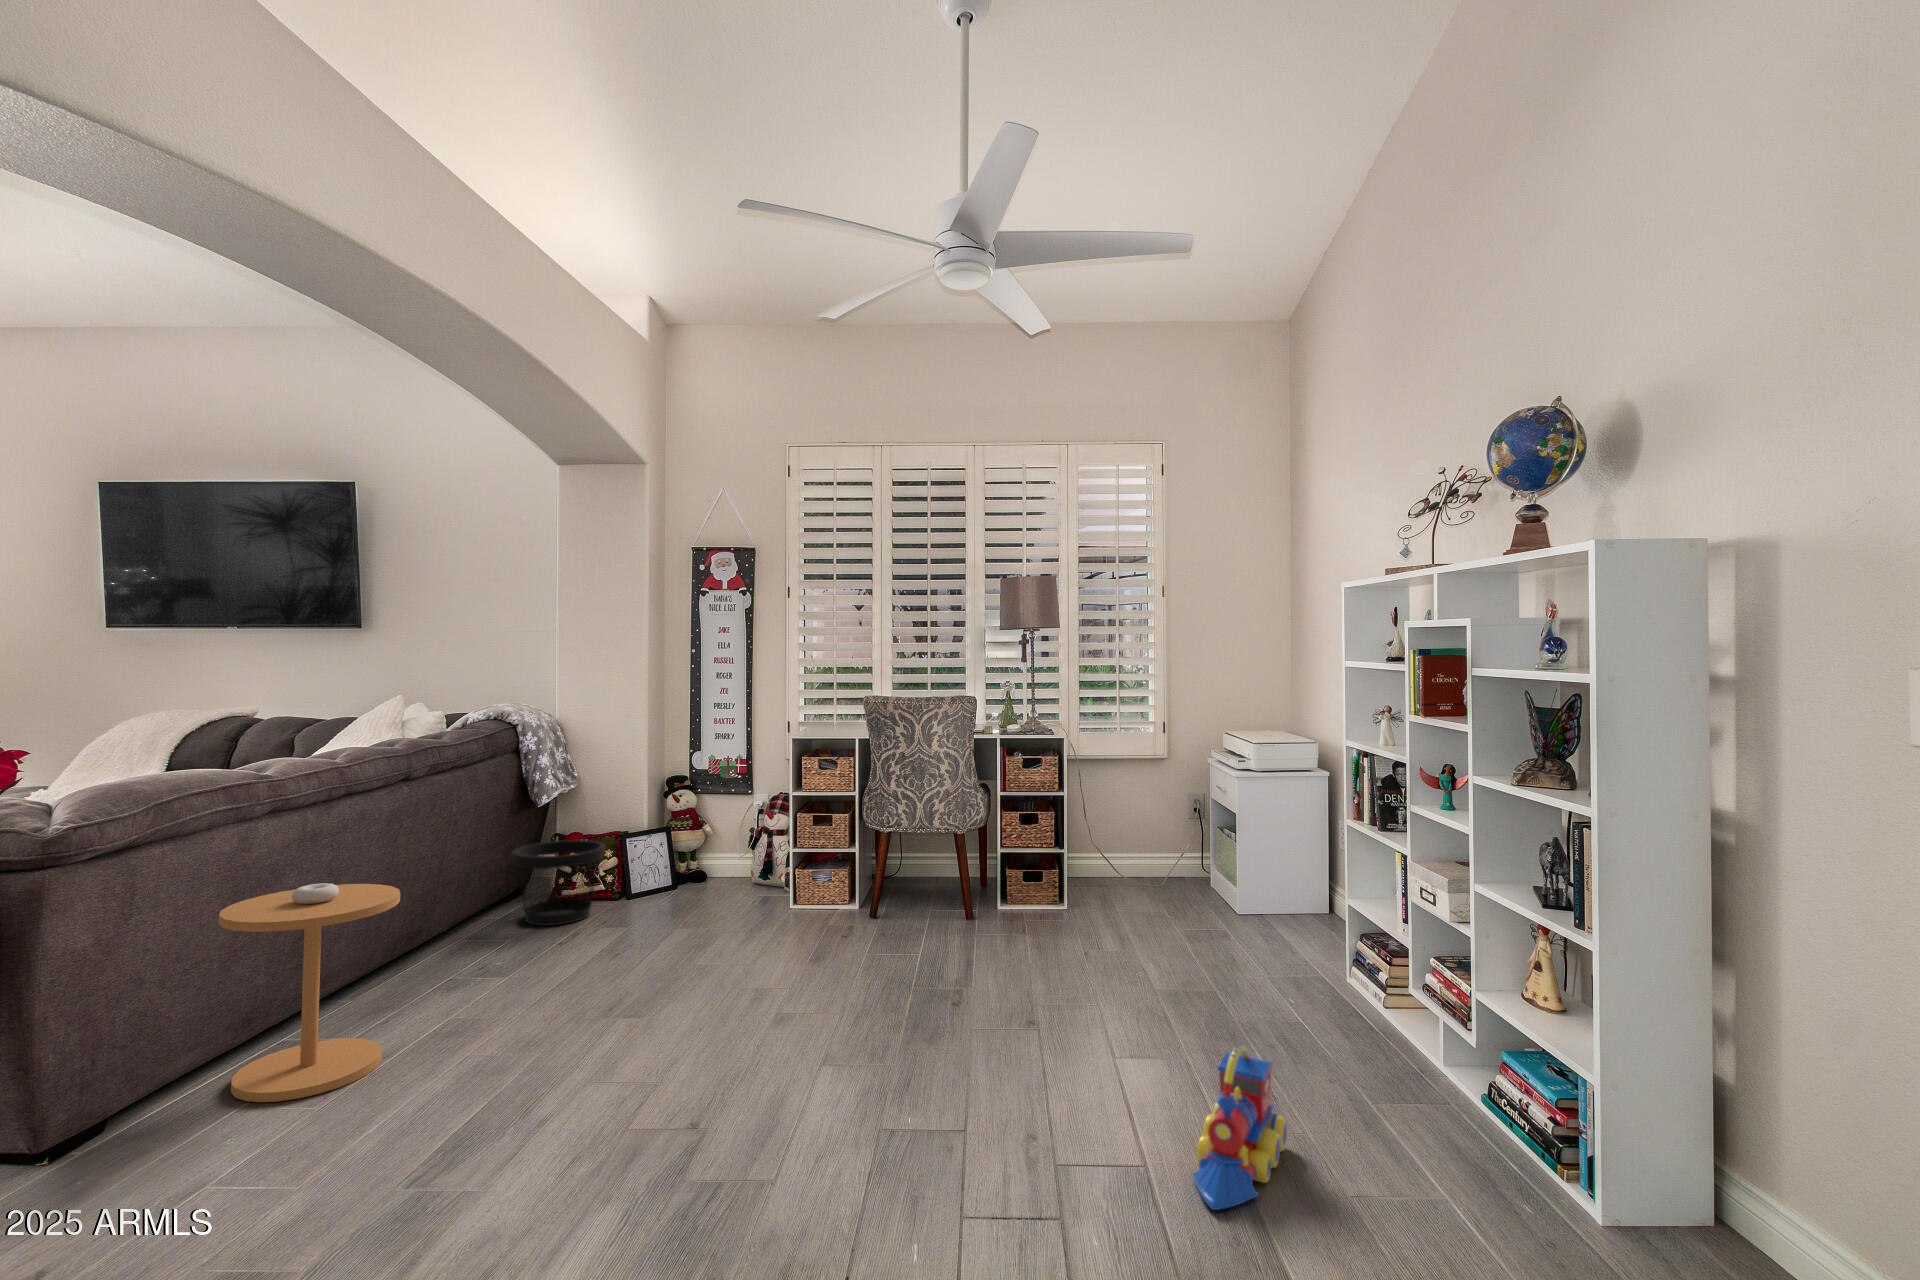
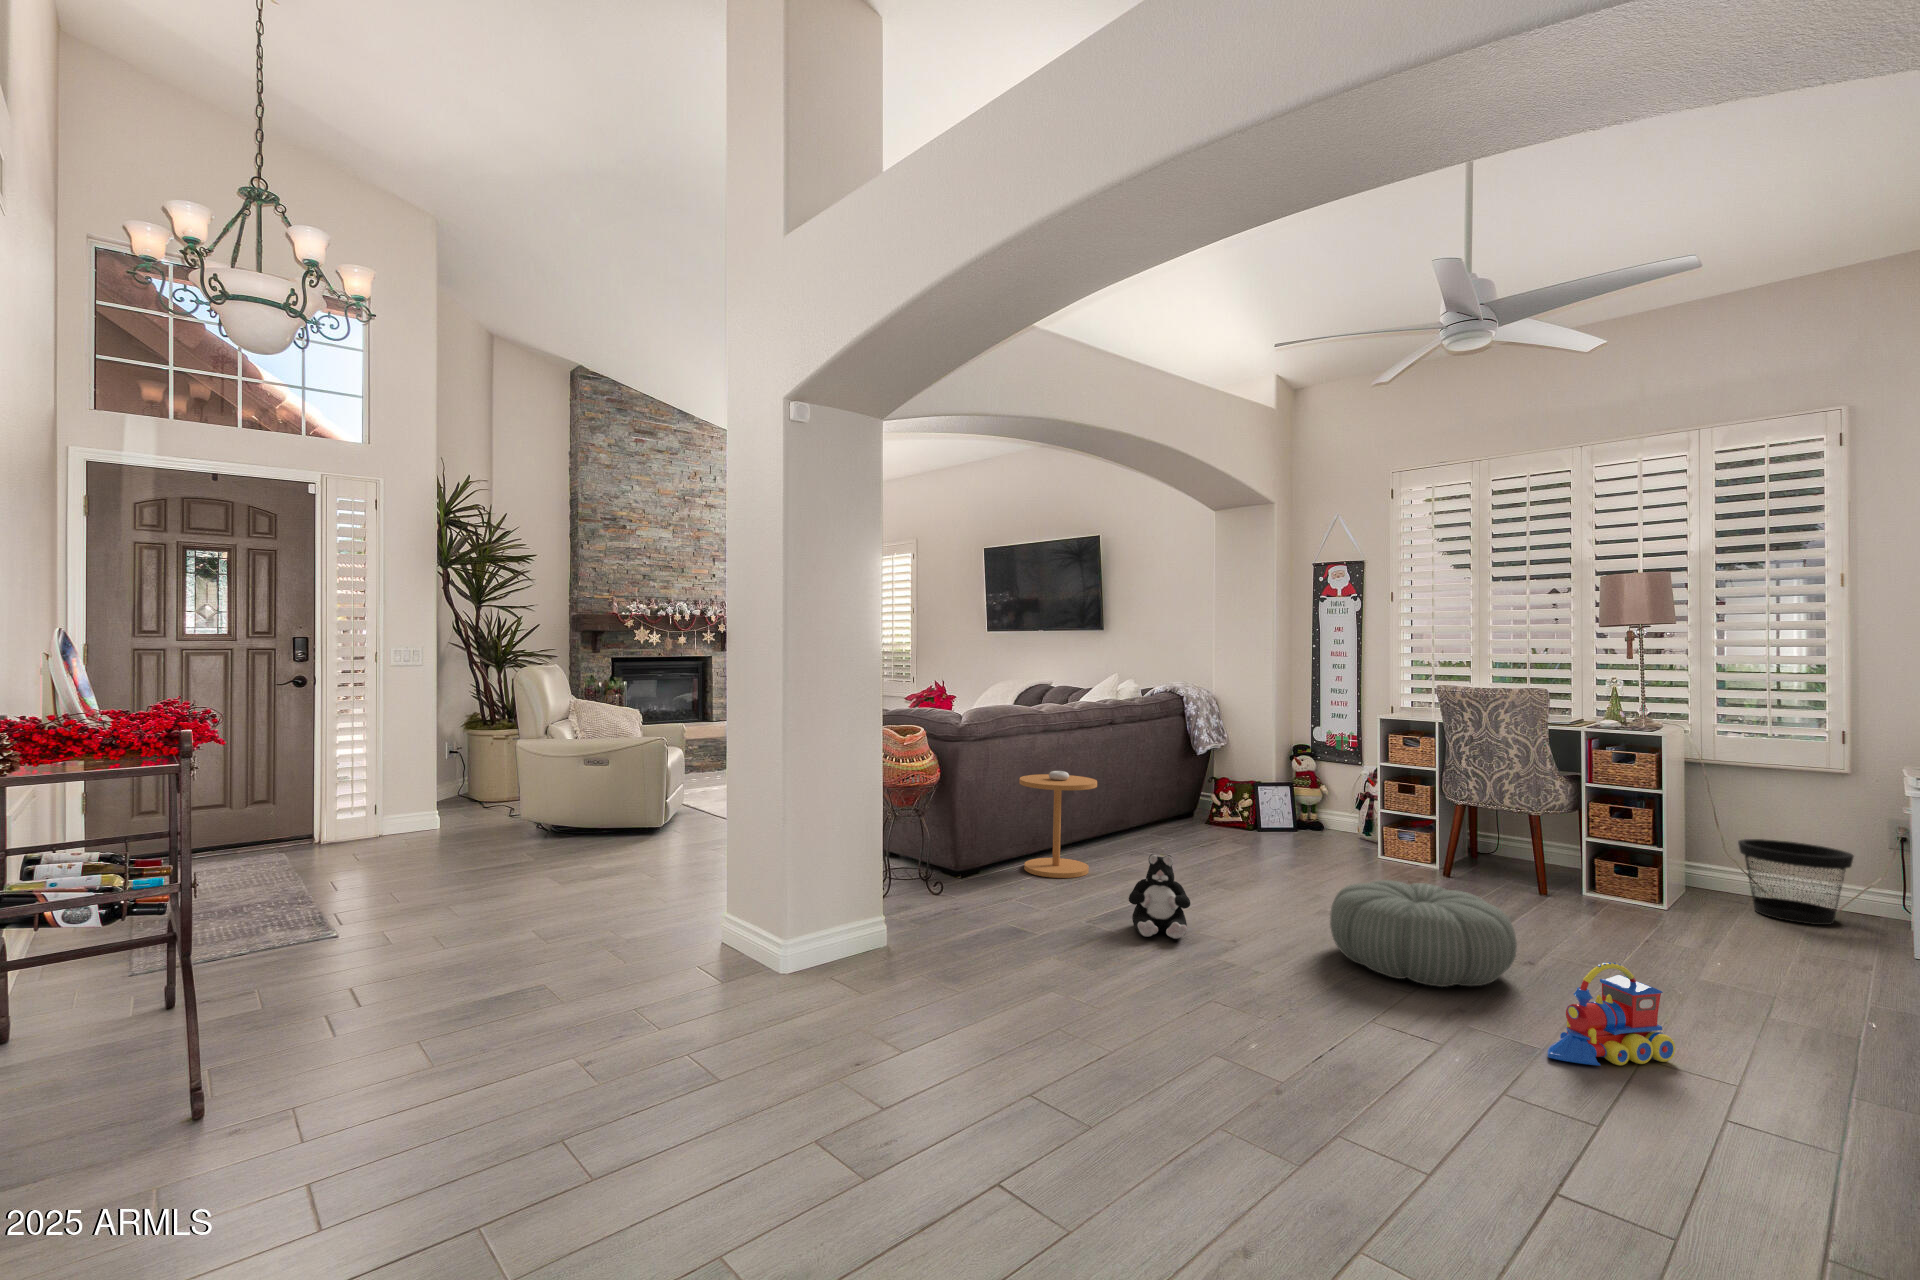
wastebasket: present [512,840,605,926] -> present [1738,839,1854,925]
pouf: none [842,963,1075,1130] -> present [1330,880,1517,987]
plush toy: none [508,1022,636,1203] -> present [1129,854,1190,939]

